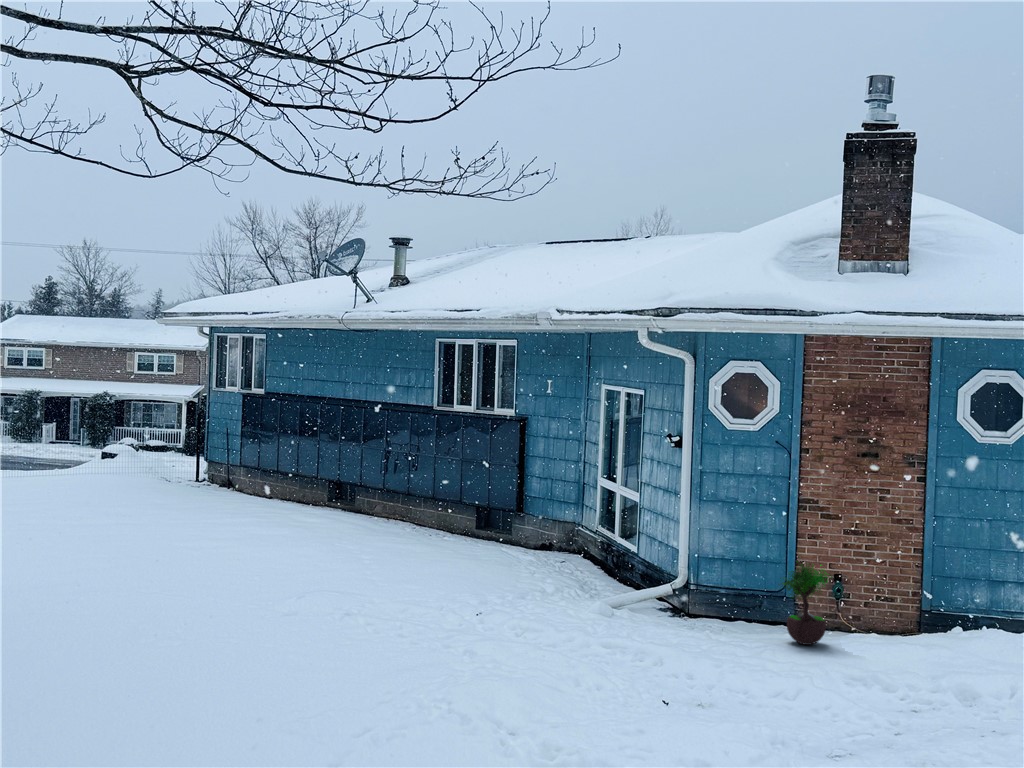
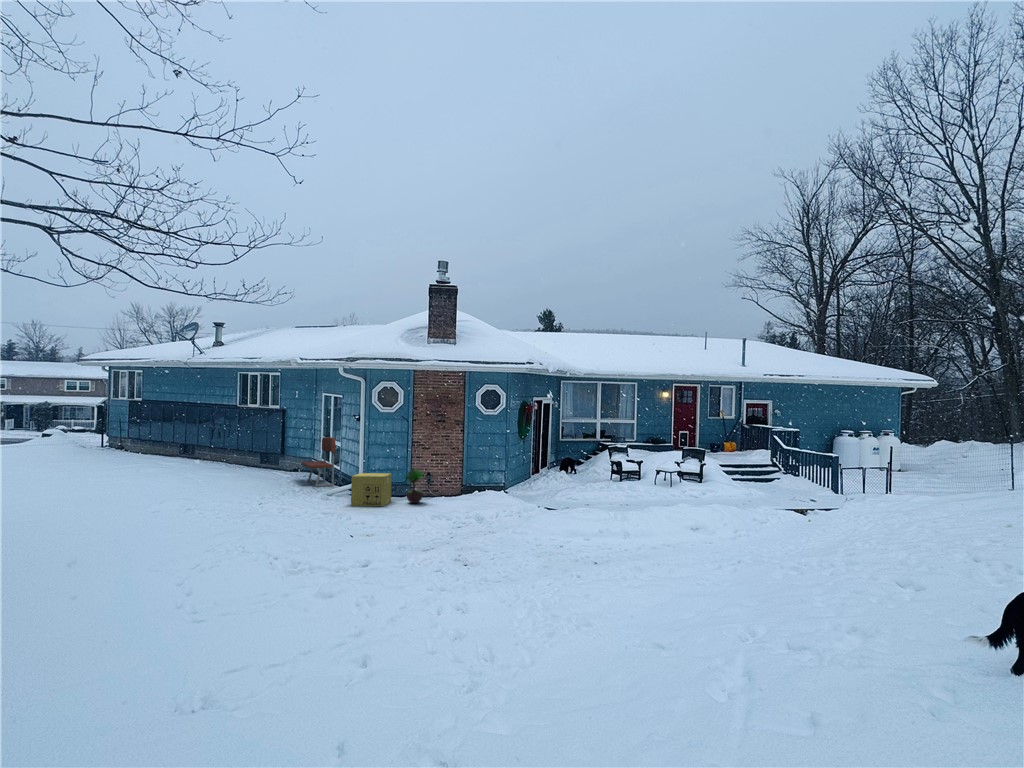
bench: none [557,478,627,584] -> present [301,437,336,487]
cardboard box: none [662,564,752,646] -> present [351,473,392,506]

